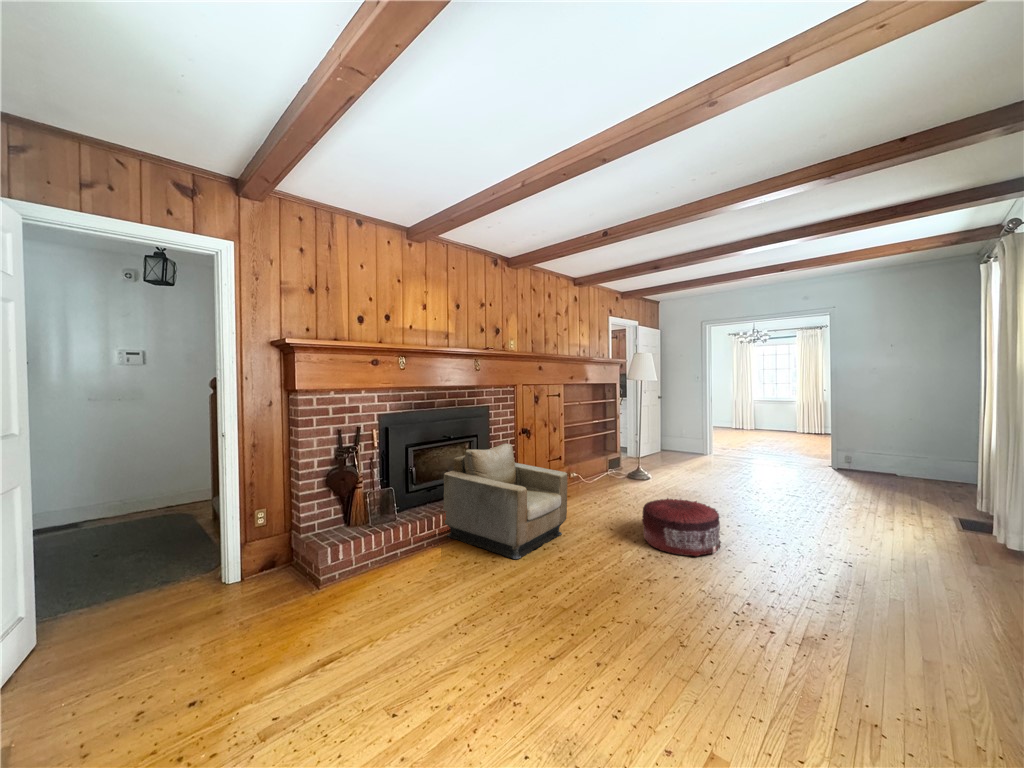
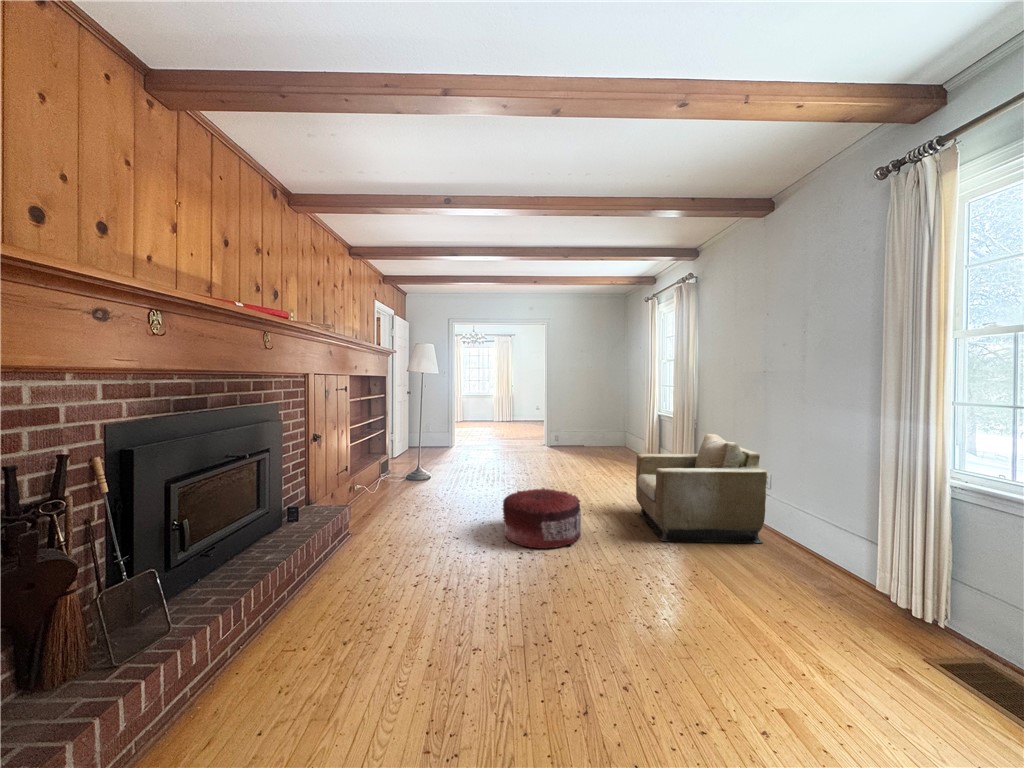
armchair: present [443,443,568,559] -> present [636,434,767,543]

